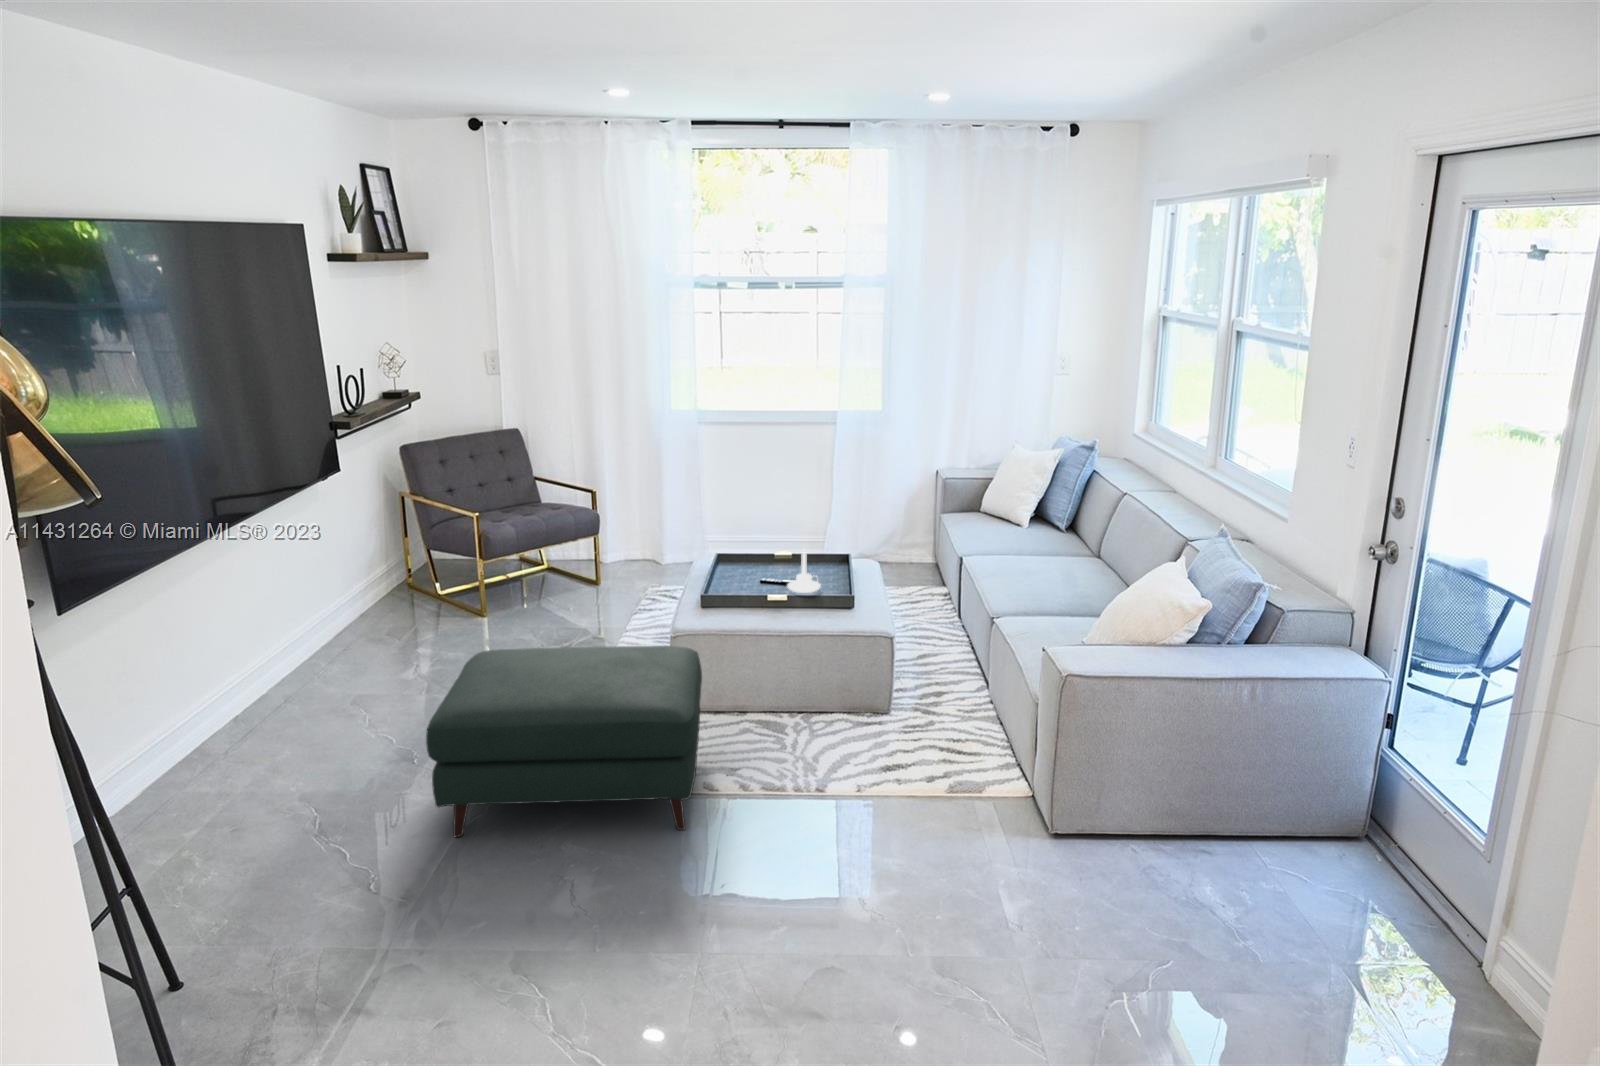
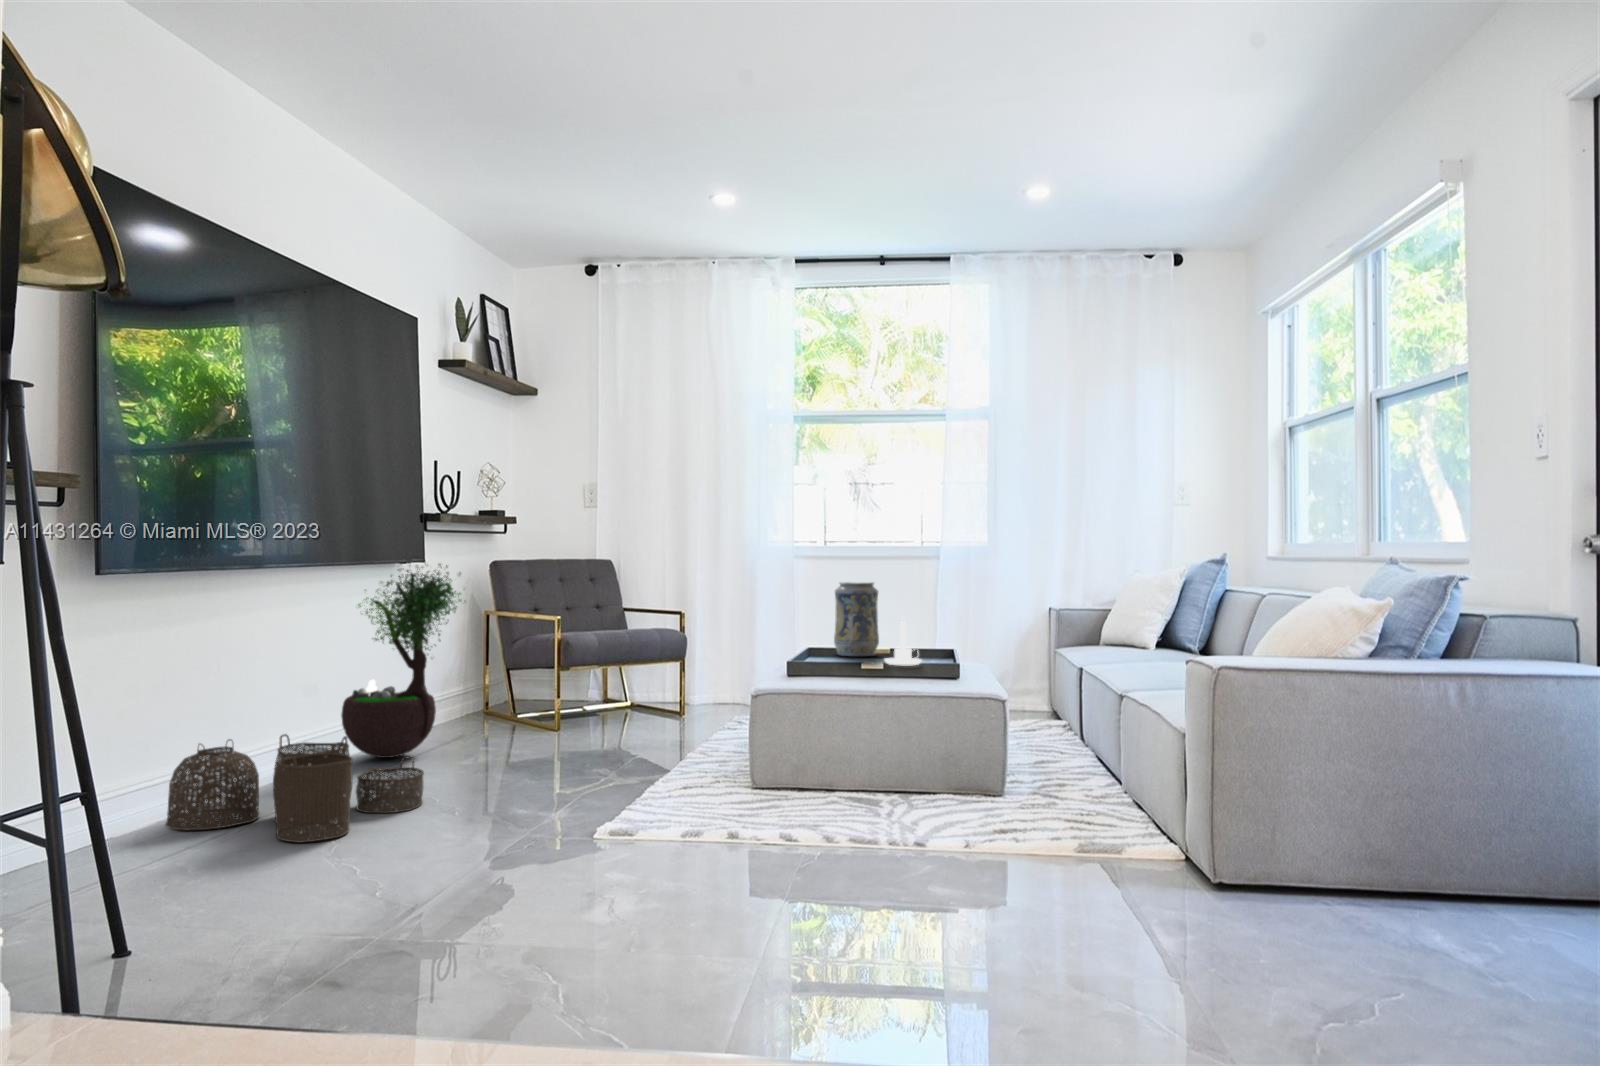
potted tree: none [286,494,392,676] -> present [341,553,461,758]
decorative vase: none [741,503,782,575] -> present [834,582,879,656]
ottoman: present [426,646,702,837] -> none [466,675,783,865]
woven basket: none [151,709,383,821] -> present [166,734,424,842]

